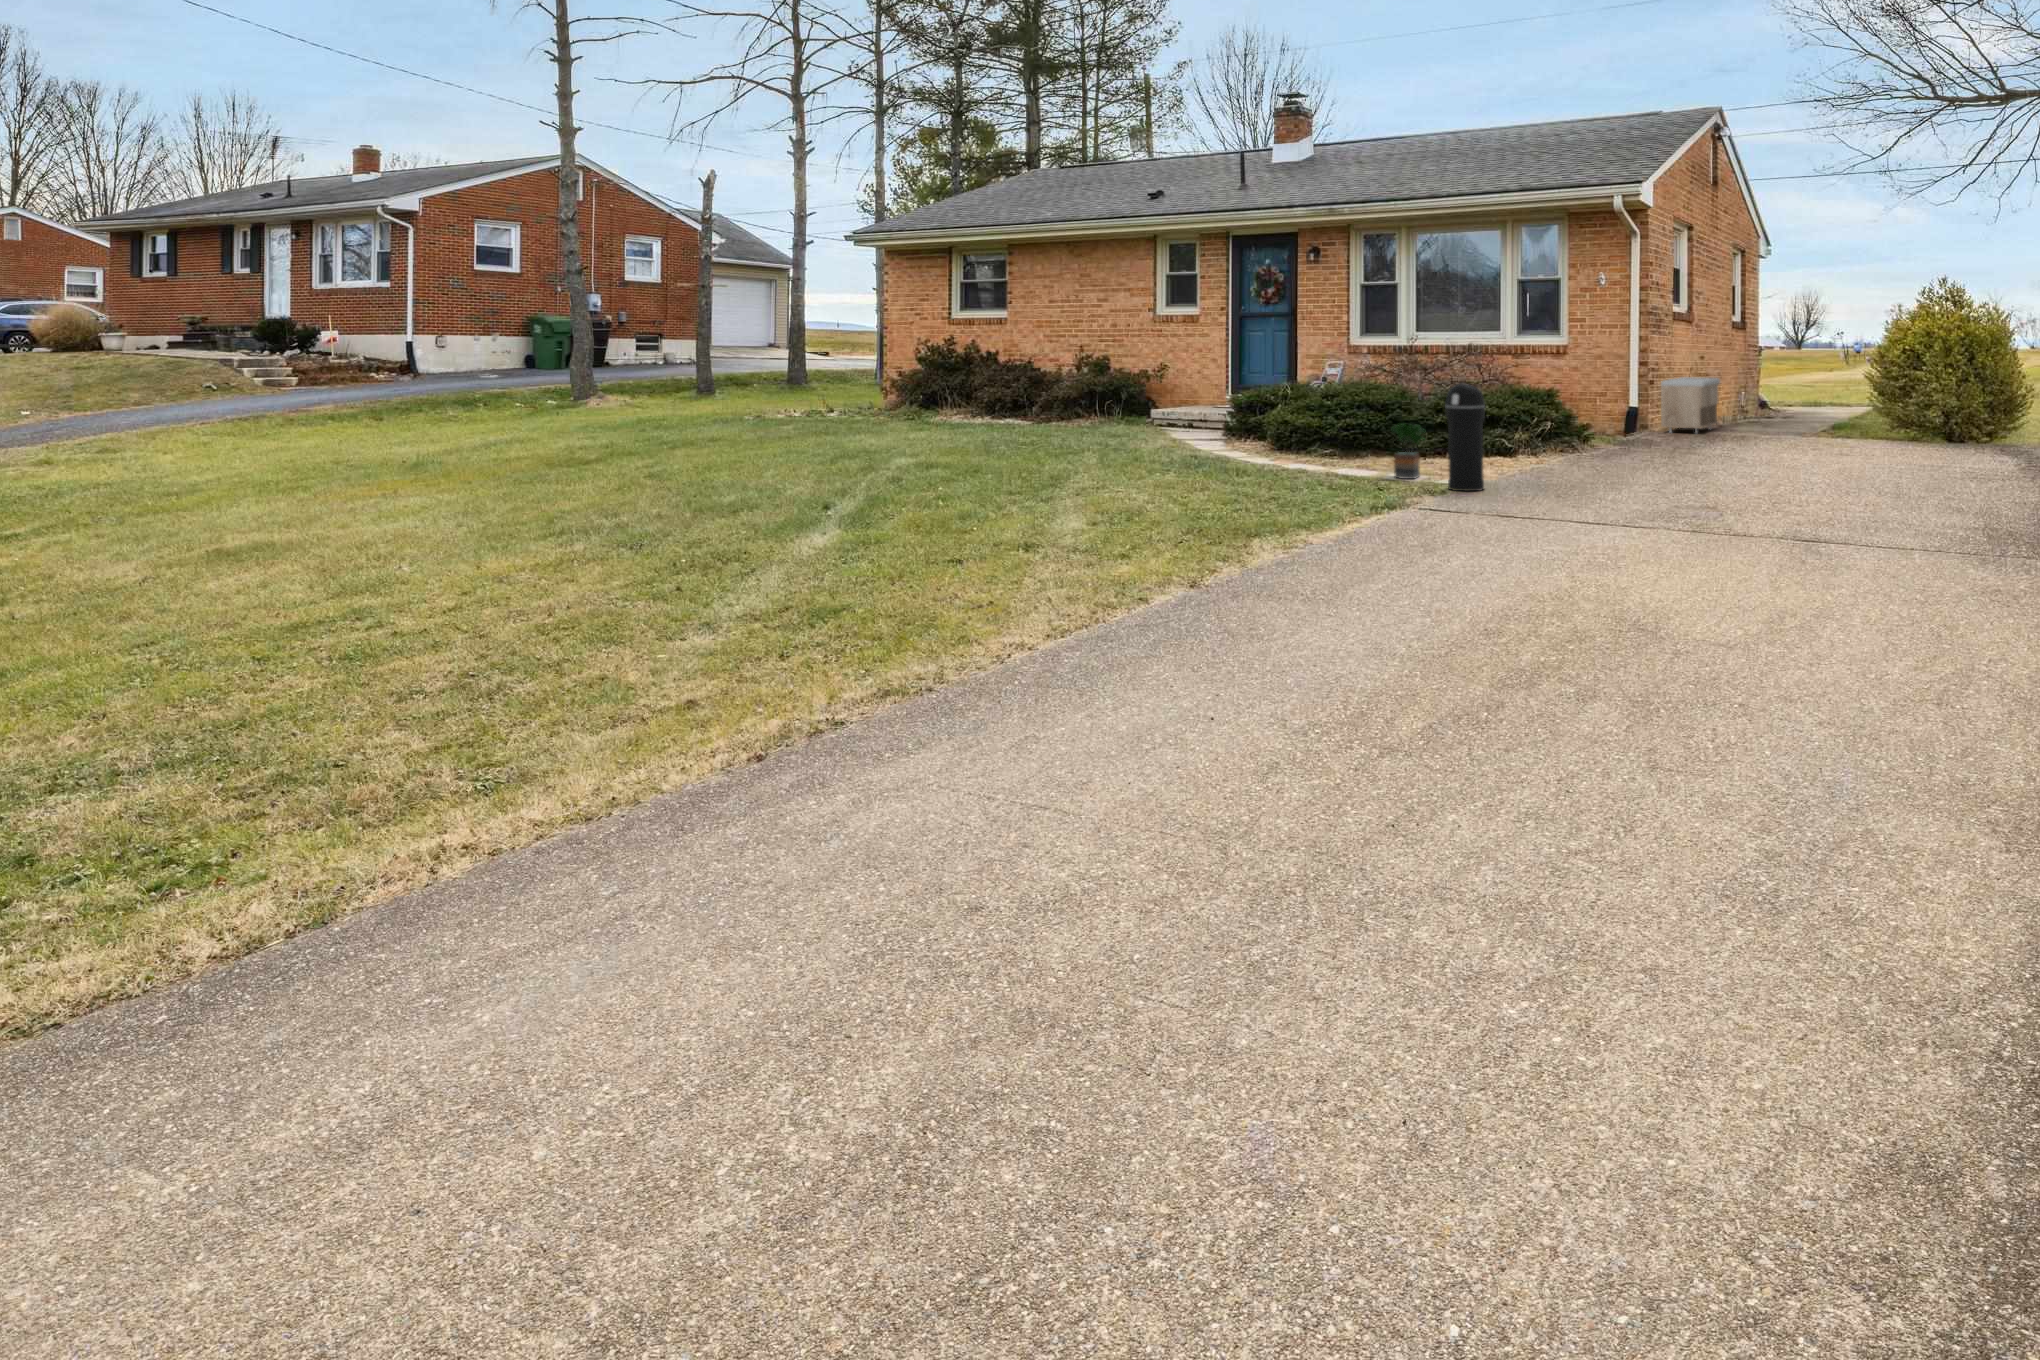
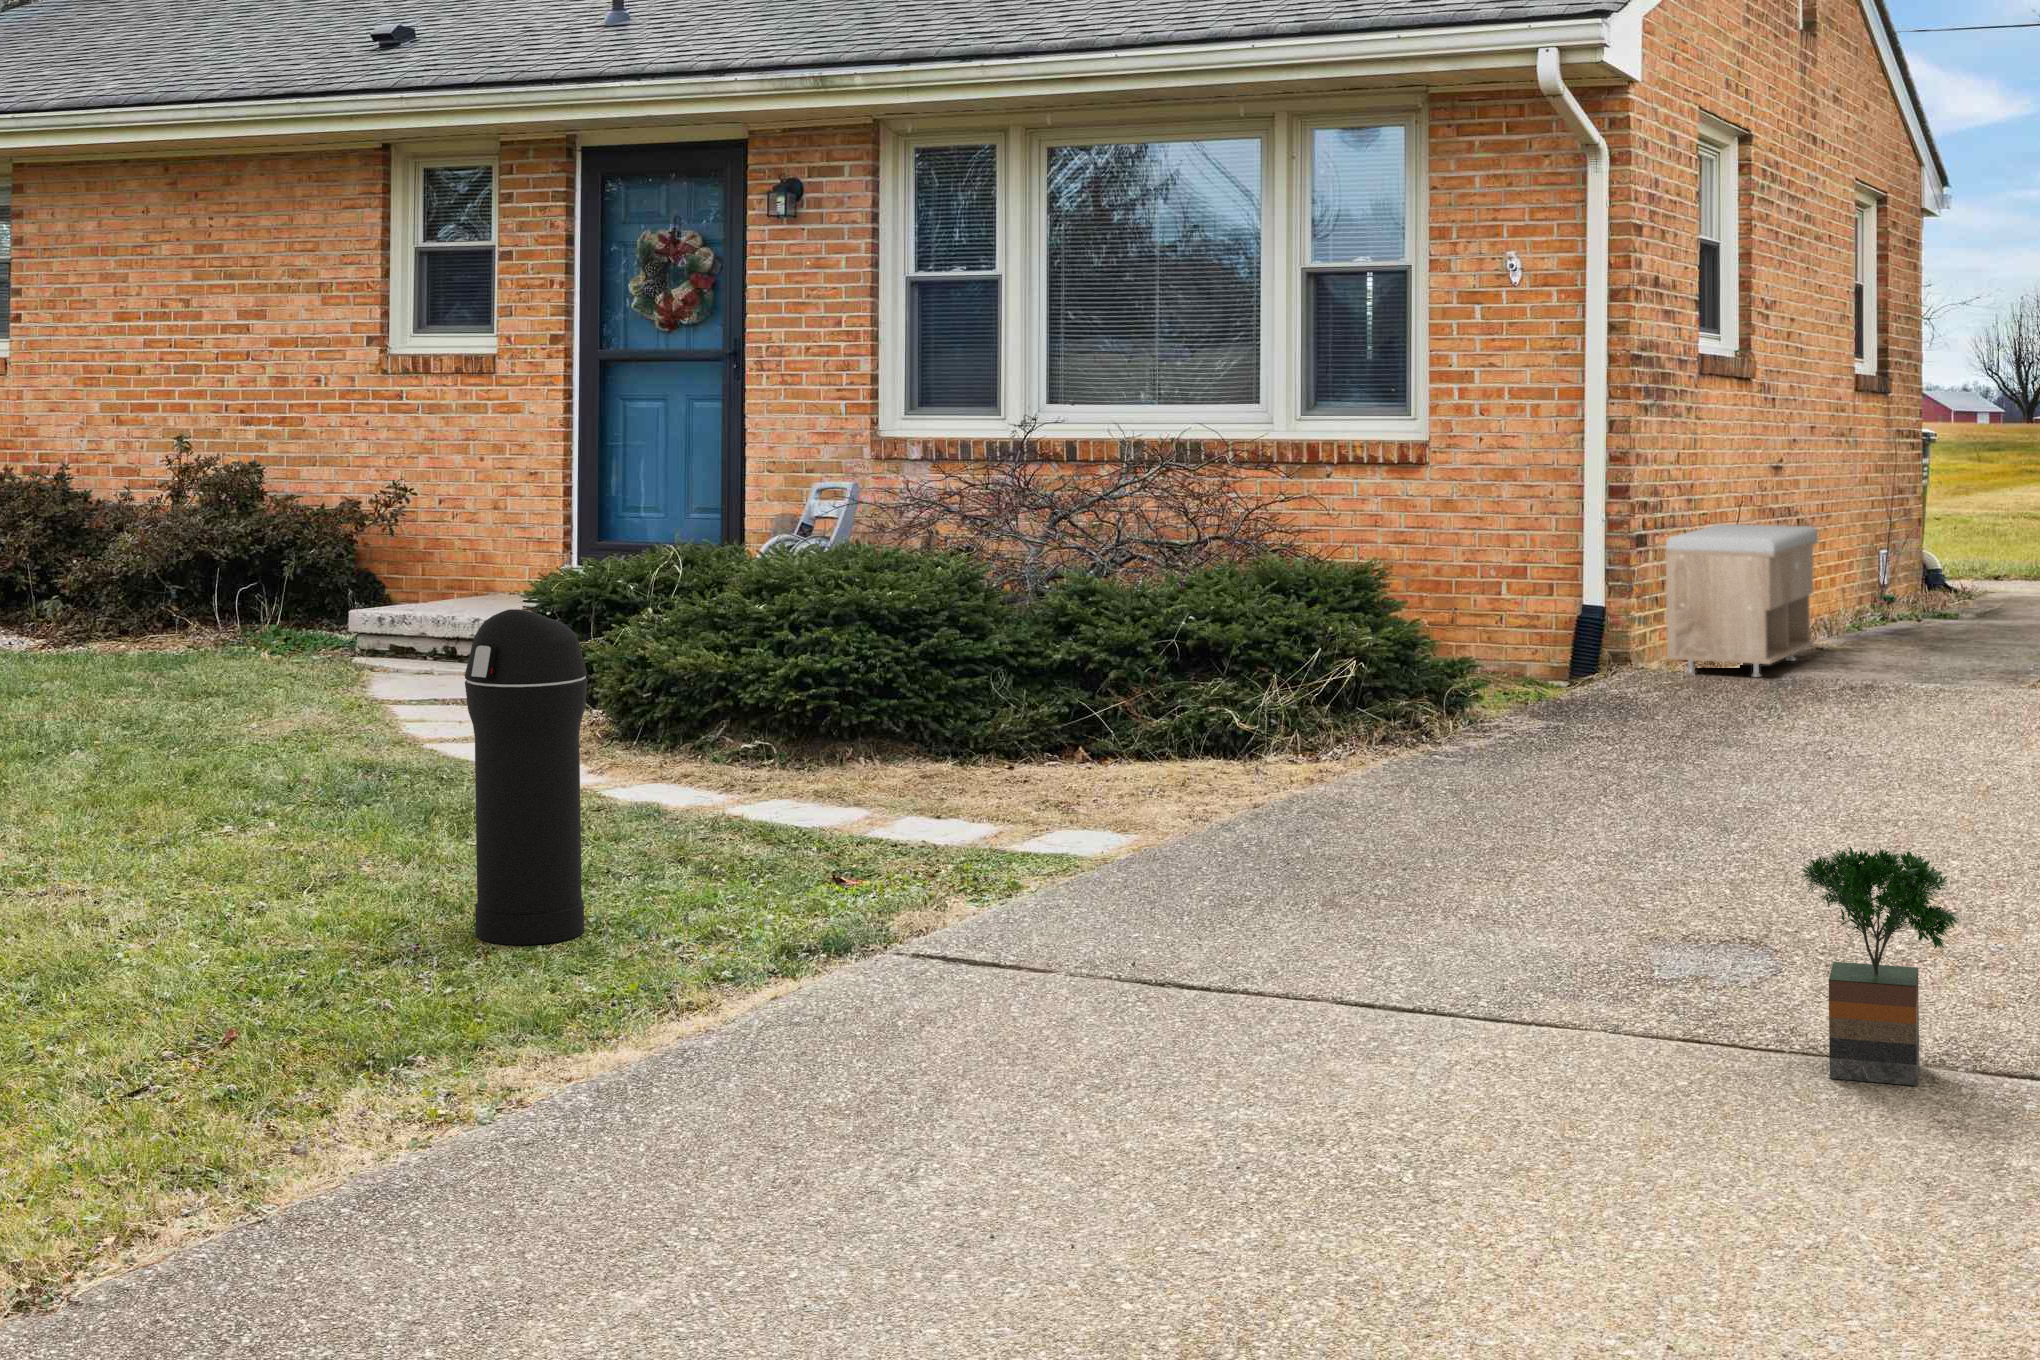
trash can: present [1445,383,1485,491] -> present [465,609,588,945]
potted tree: present [1391,424,1425,479] -> present [1802,847,1959,1086]

